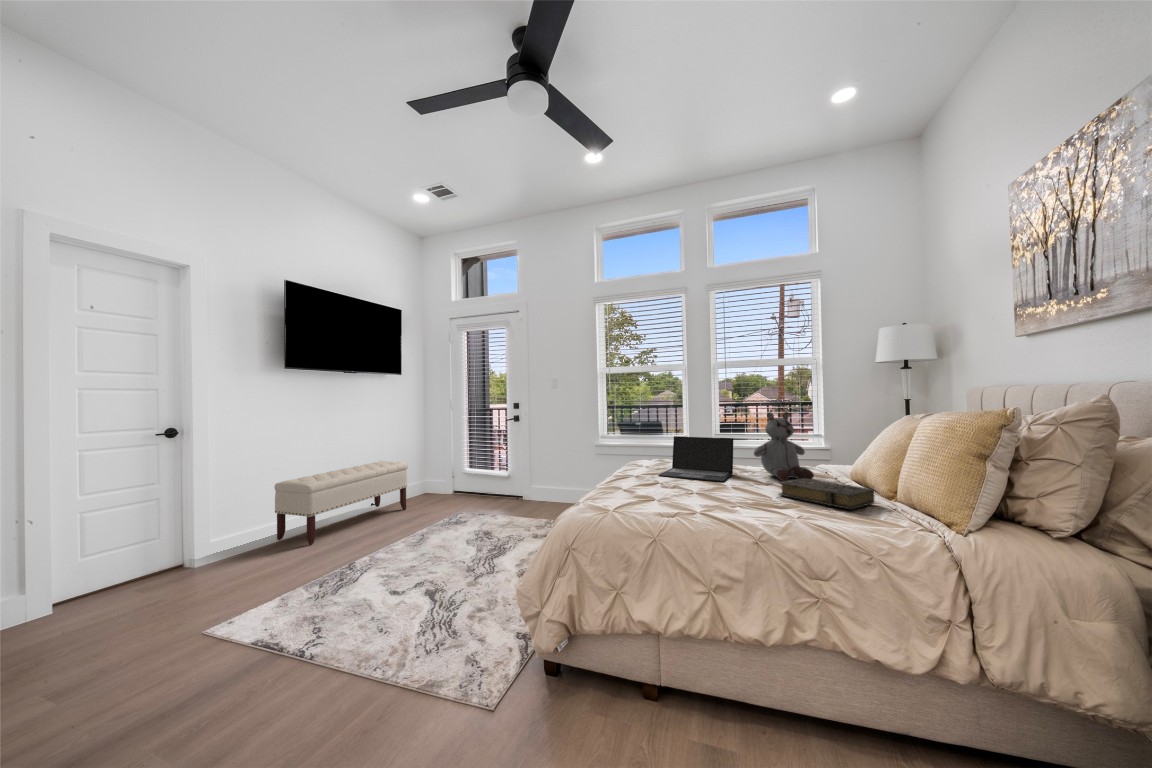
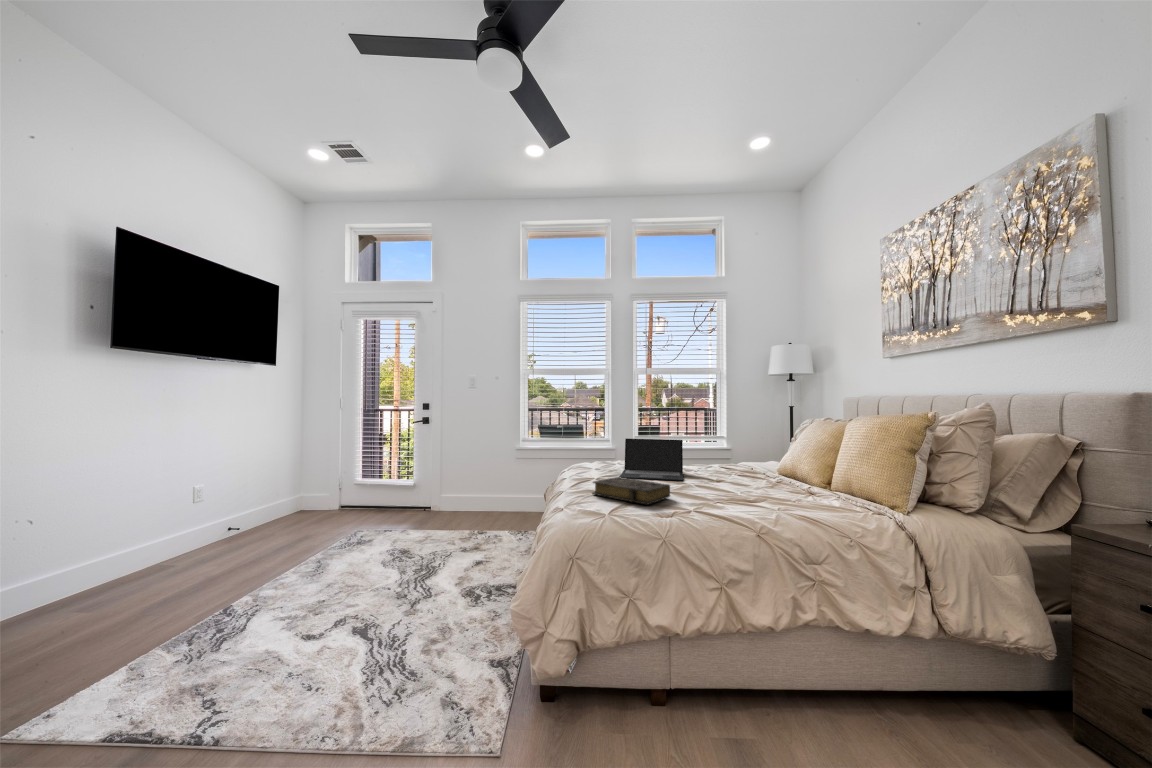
stuffed bear: present [754,412,814,481] -> none [703,415,754,478]
bench: present [274,461,408,545] -> none [95,474,294,588]
book: present [779,478,874,509] -> present [592,477,670,504]

